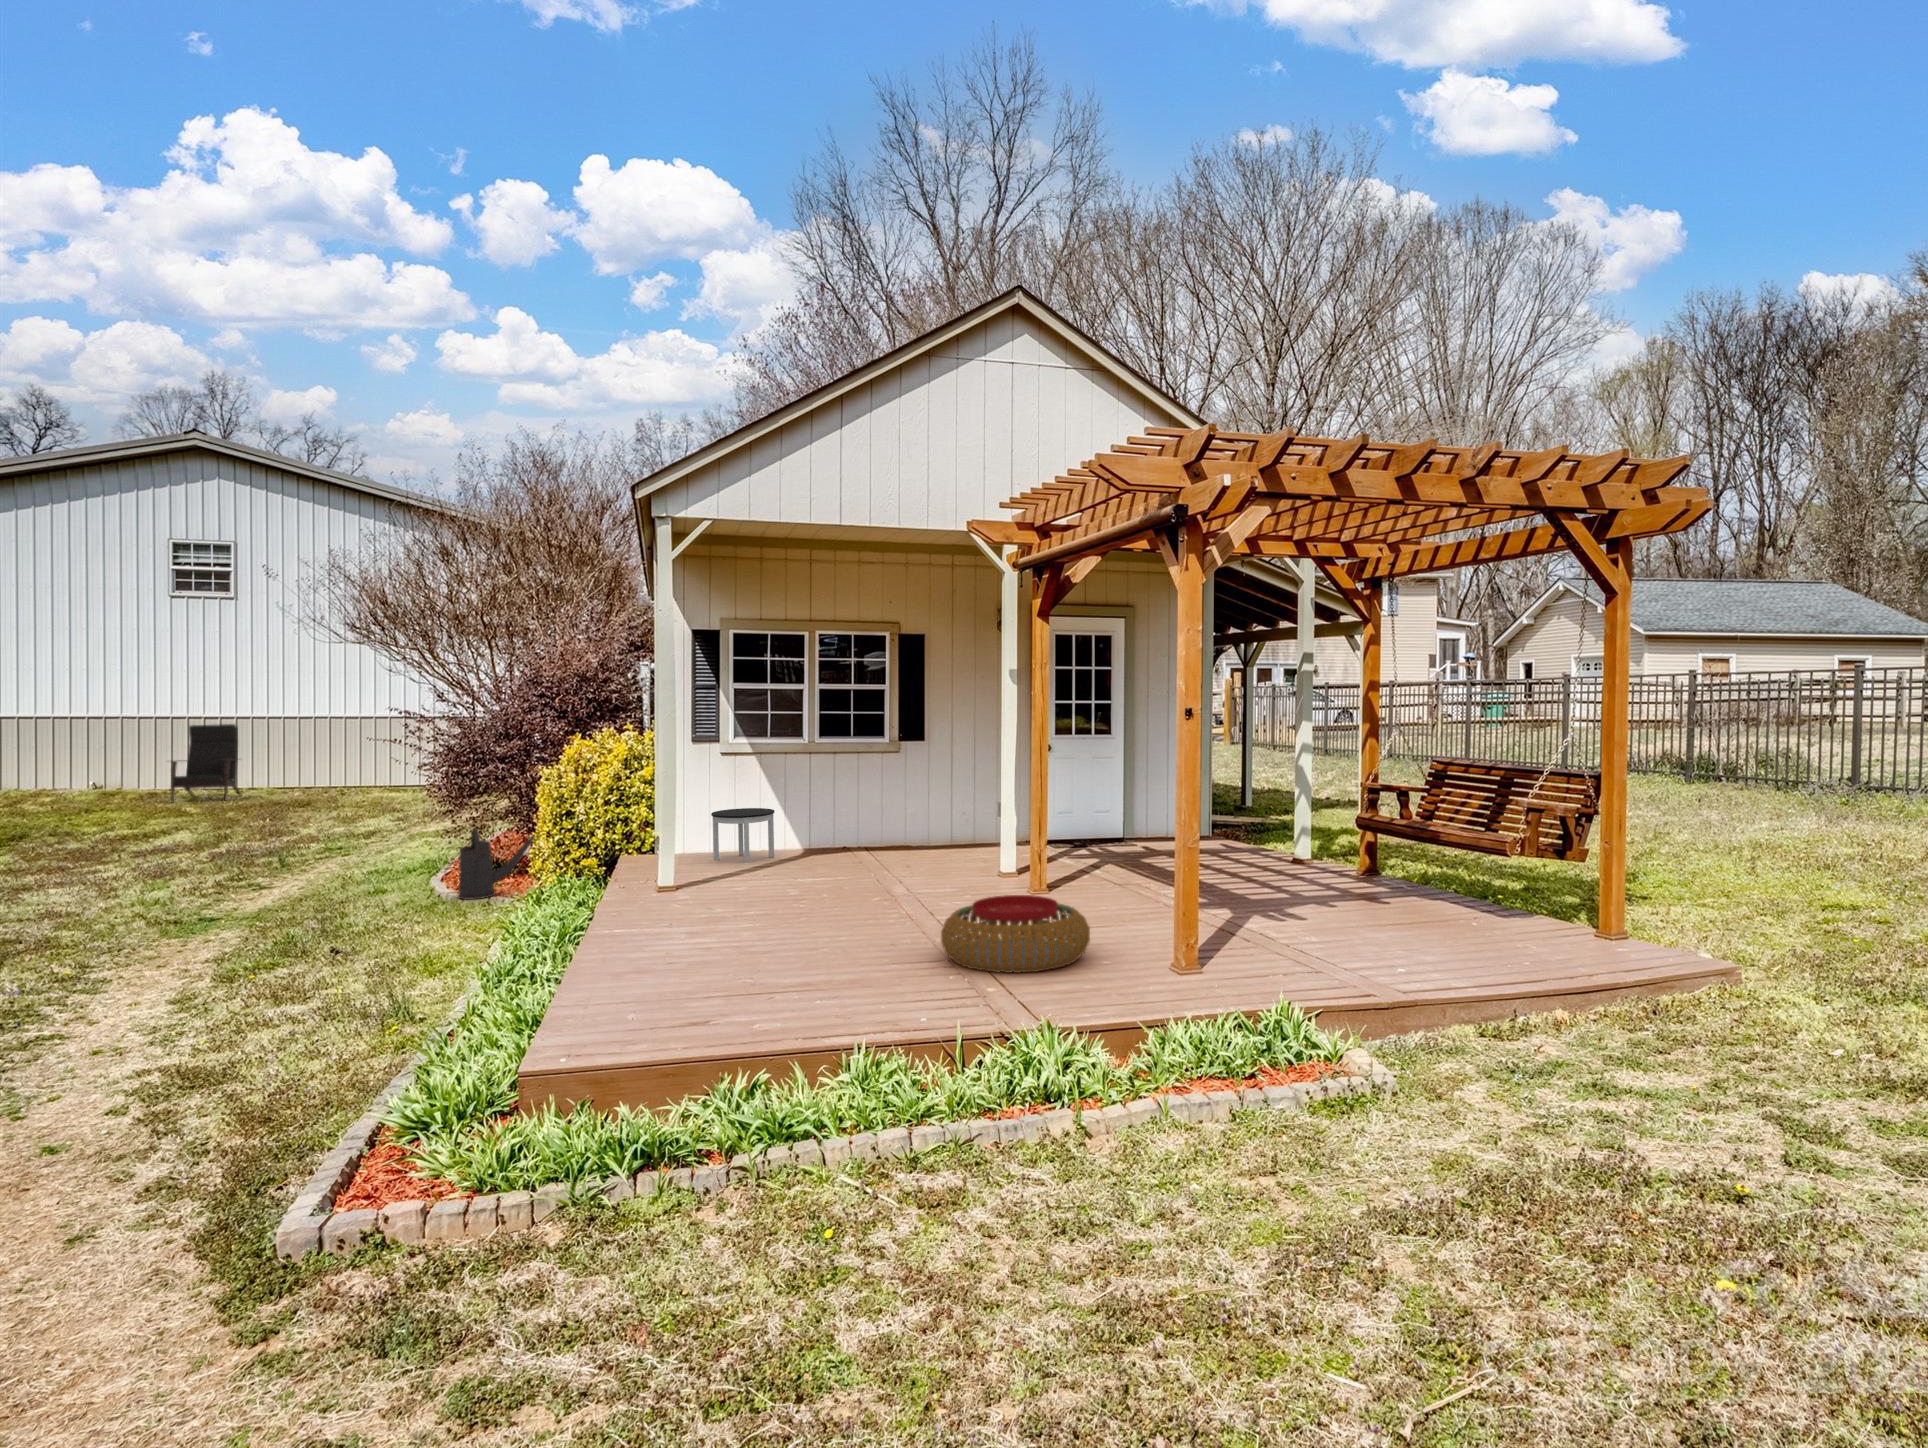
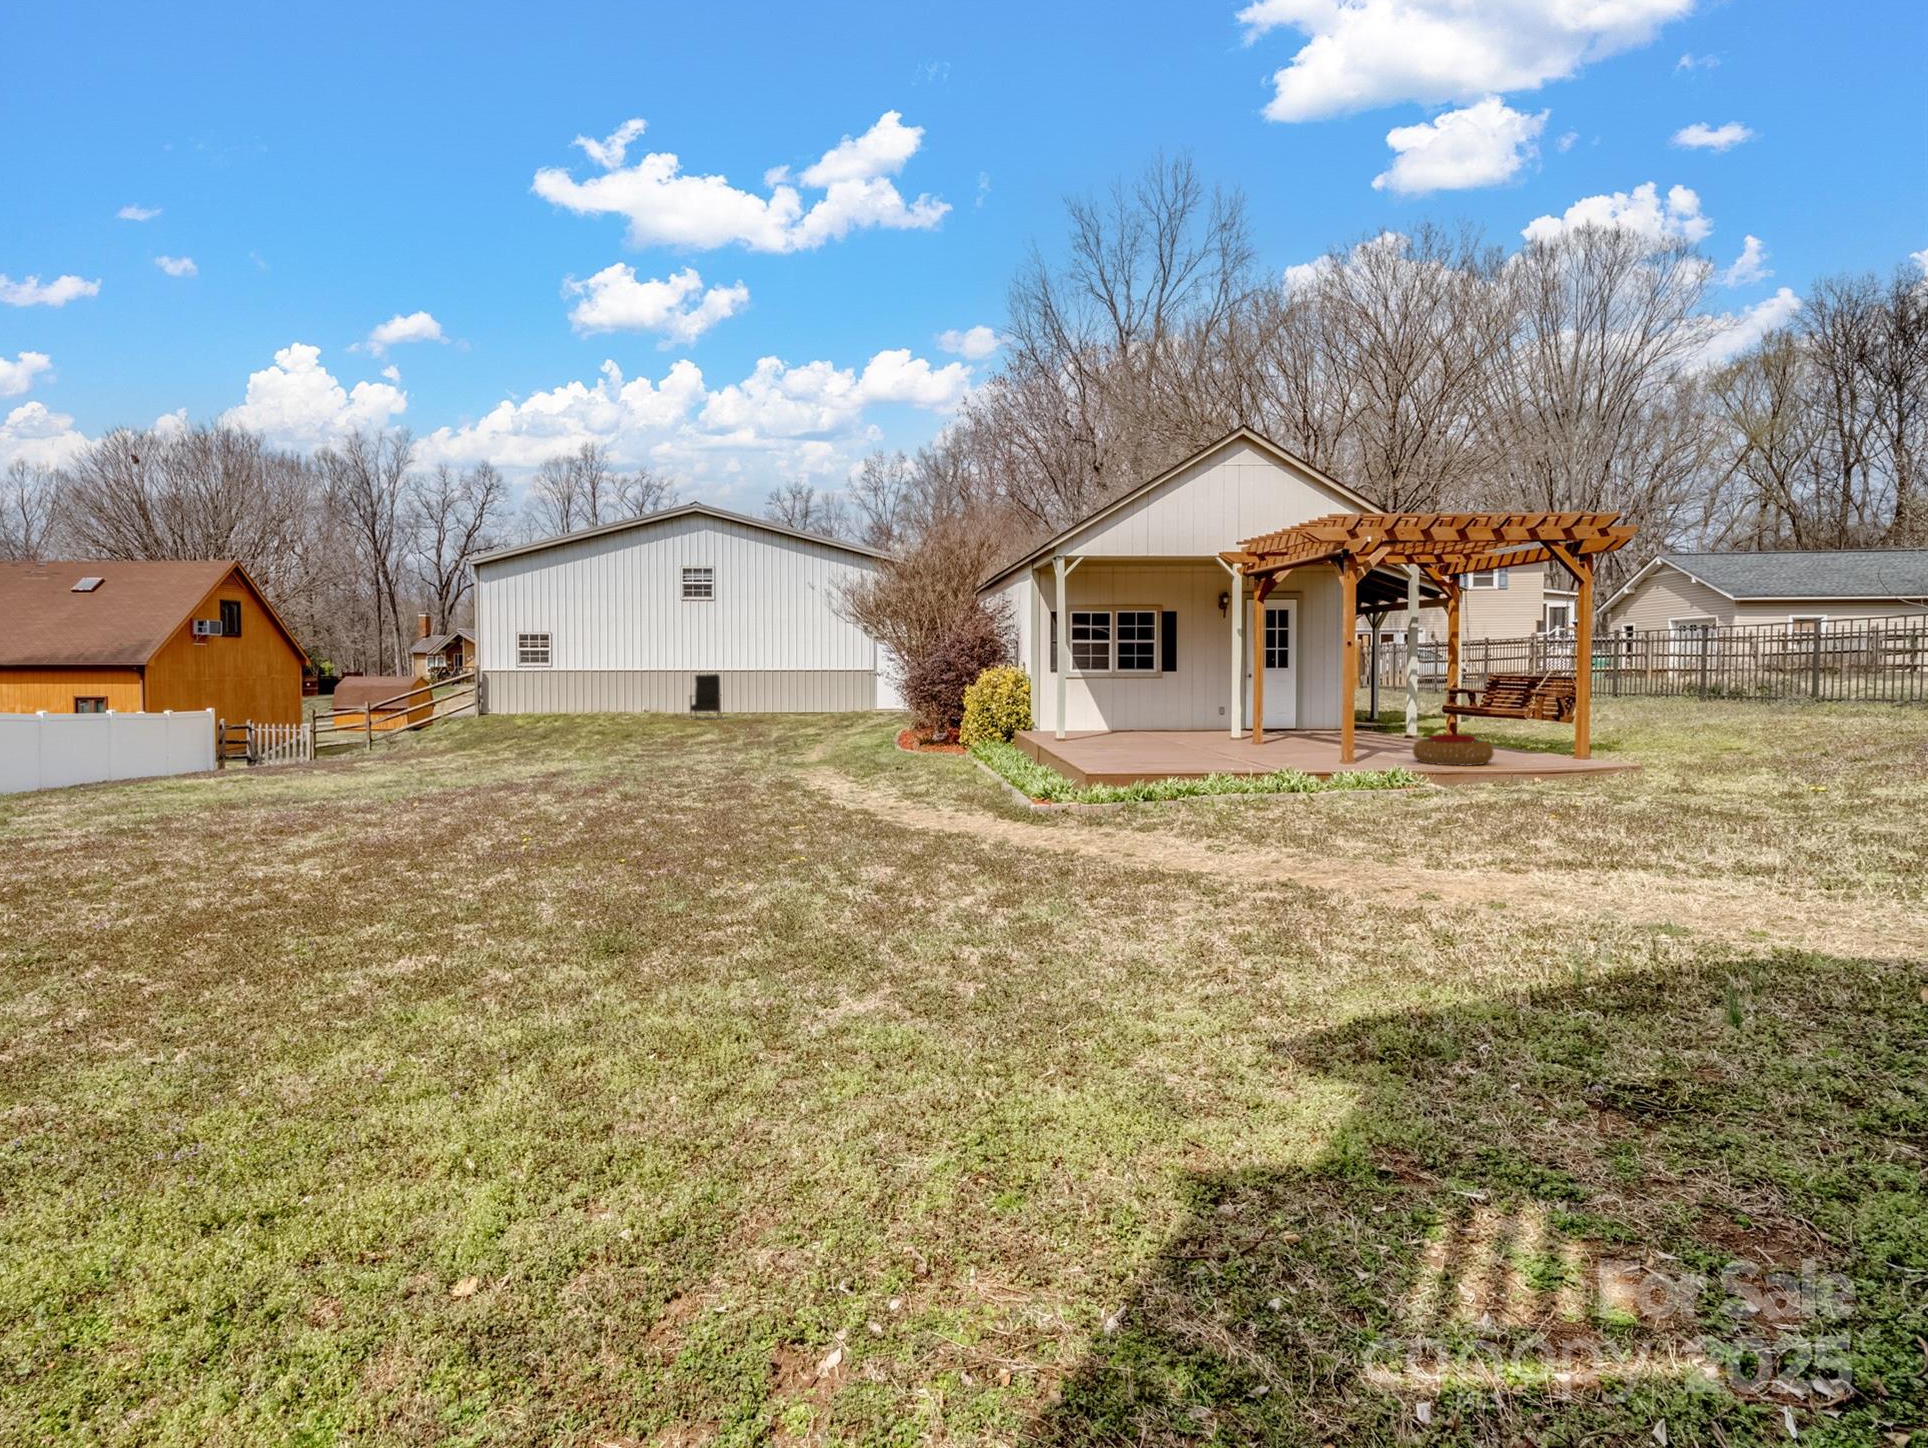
round table: present [711,808,774,863] -> none [1065,708,1098,736]
watering can: present [445,828,535,900] -> none [930,717,971,753]
pouf: present [941,895,1090,973] -> present [1413,734,1493,766]

